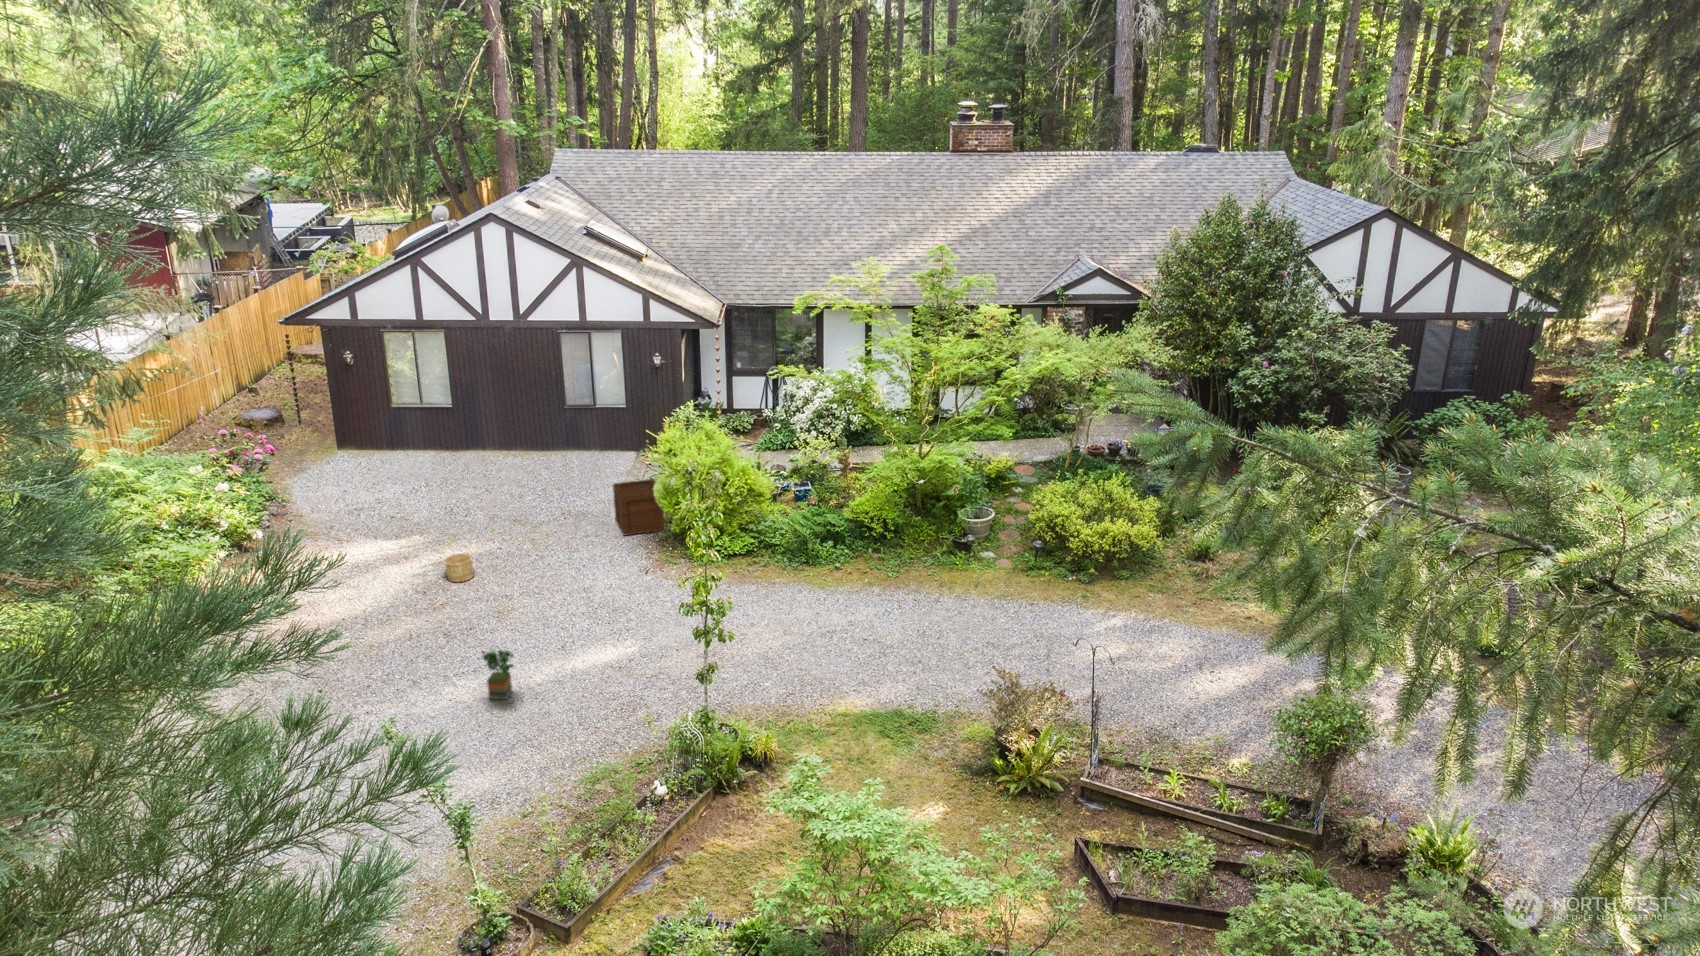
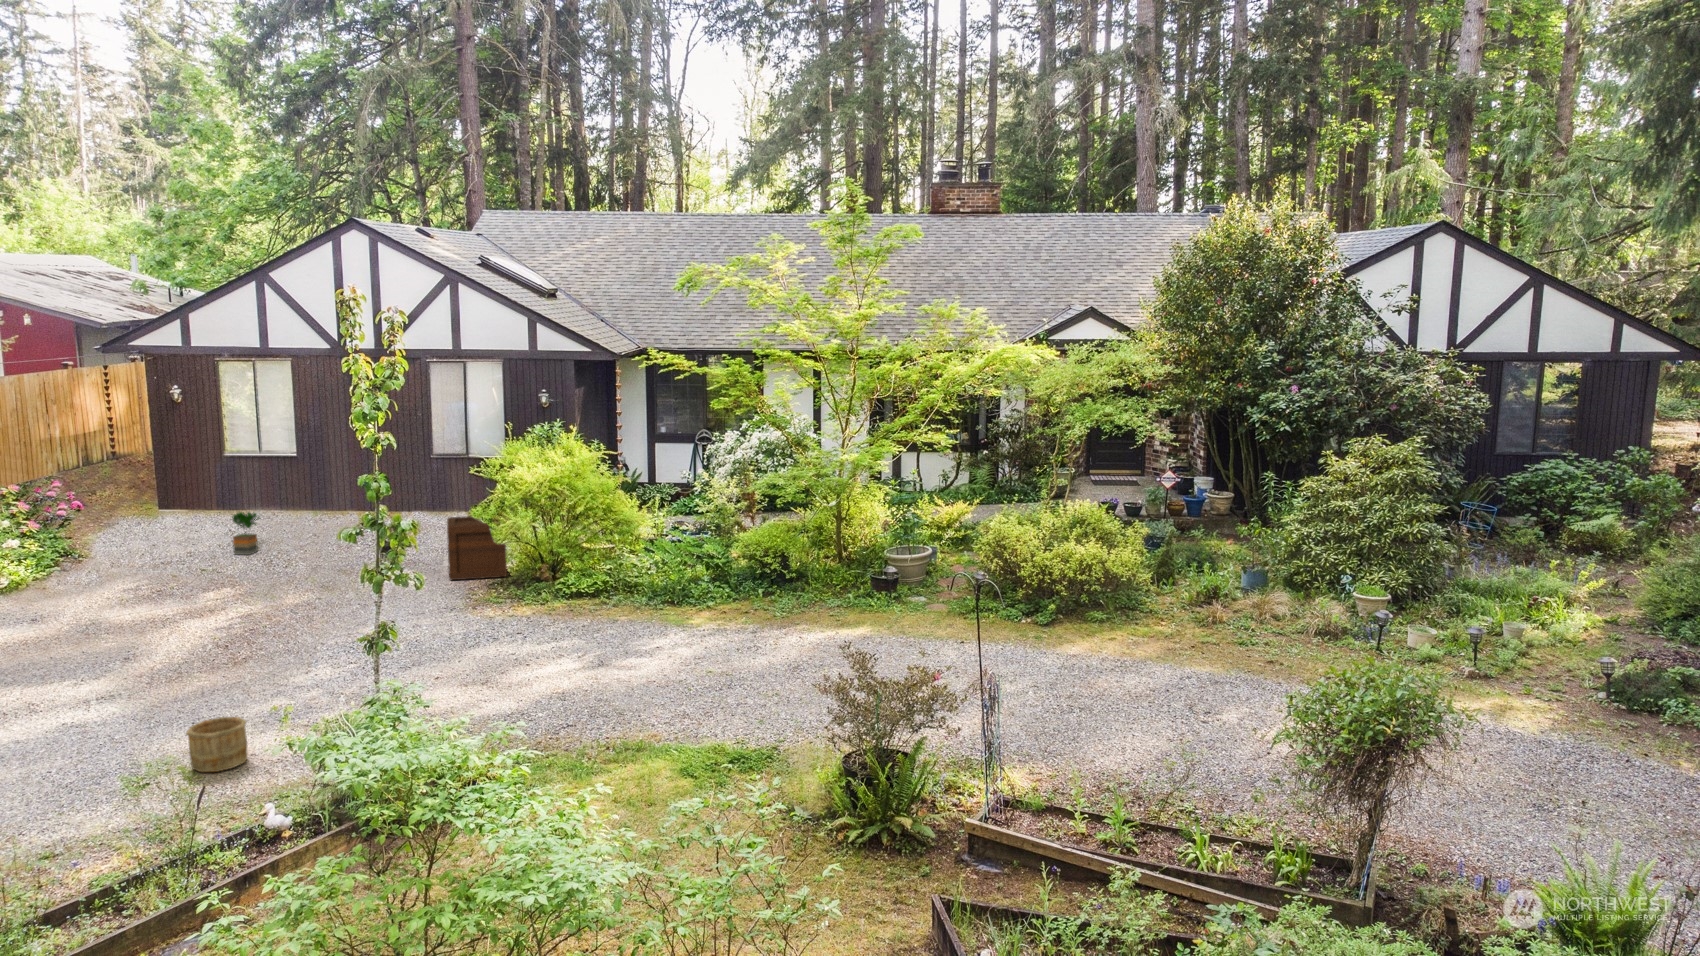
wooden bucket: present [444,554,474,582] -> present [186,717,248,772]
potted tree: present [483,650,514,699] -> present [232,512,260,555]

